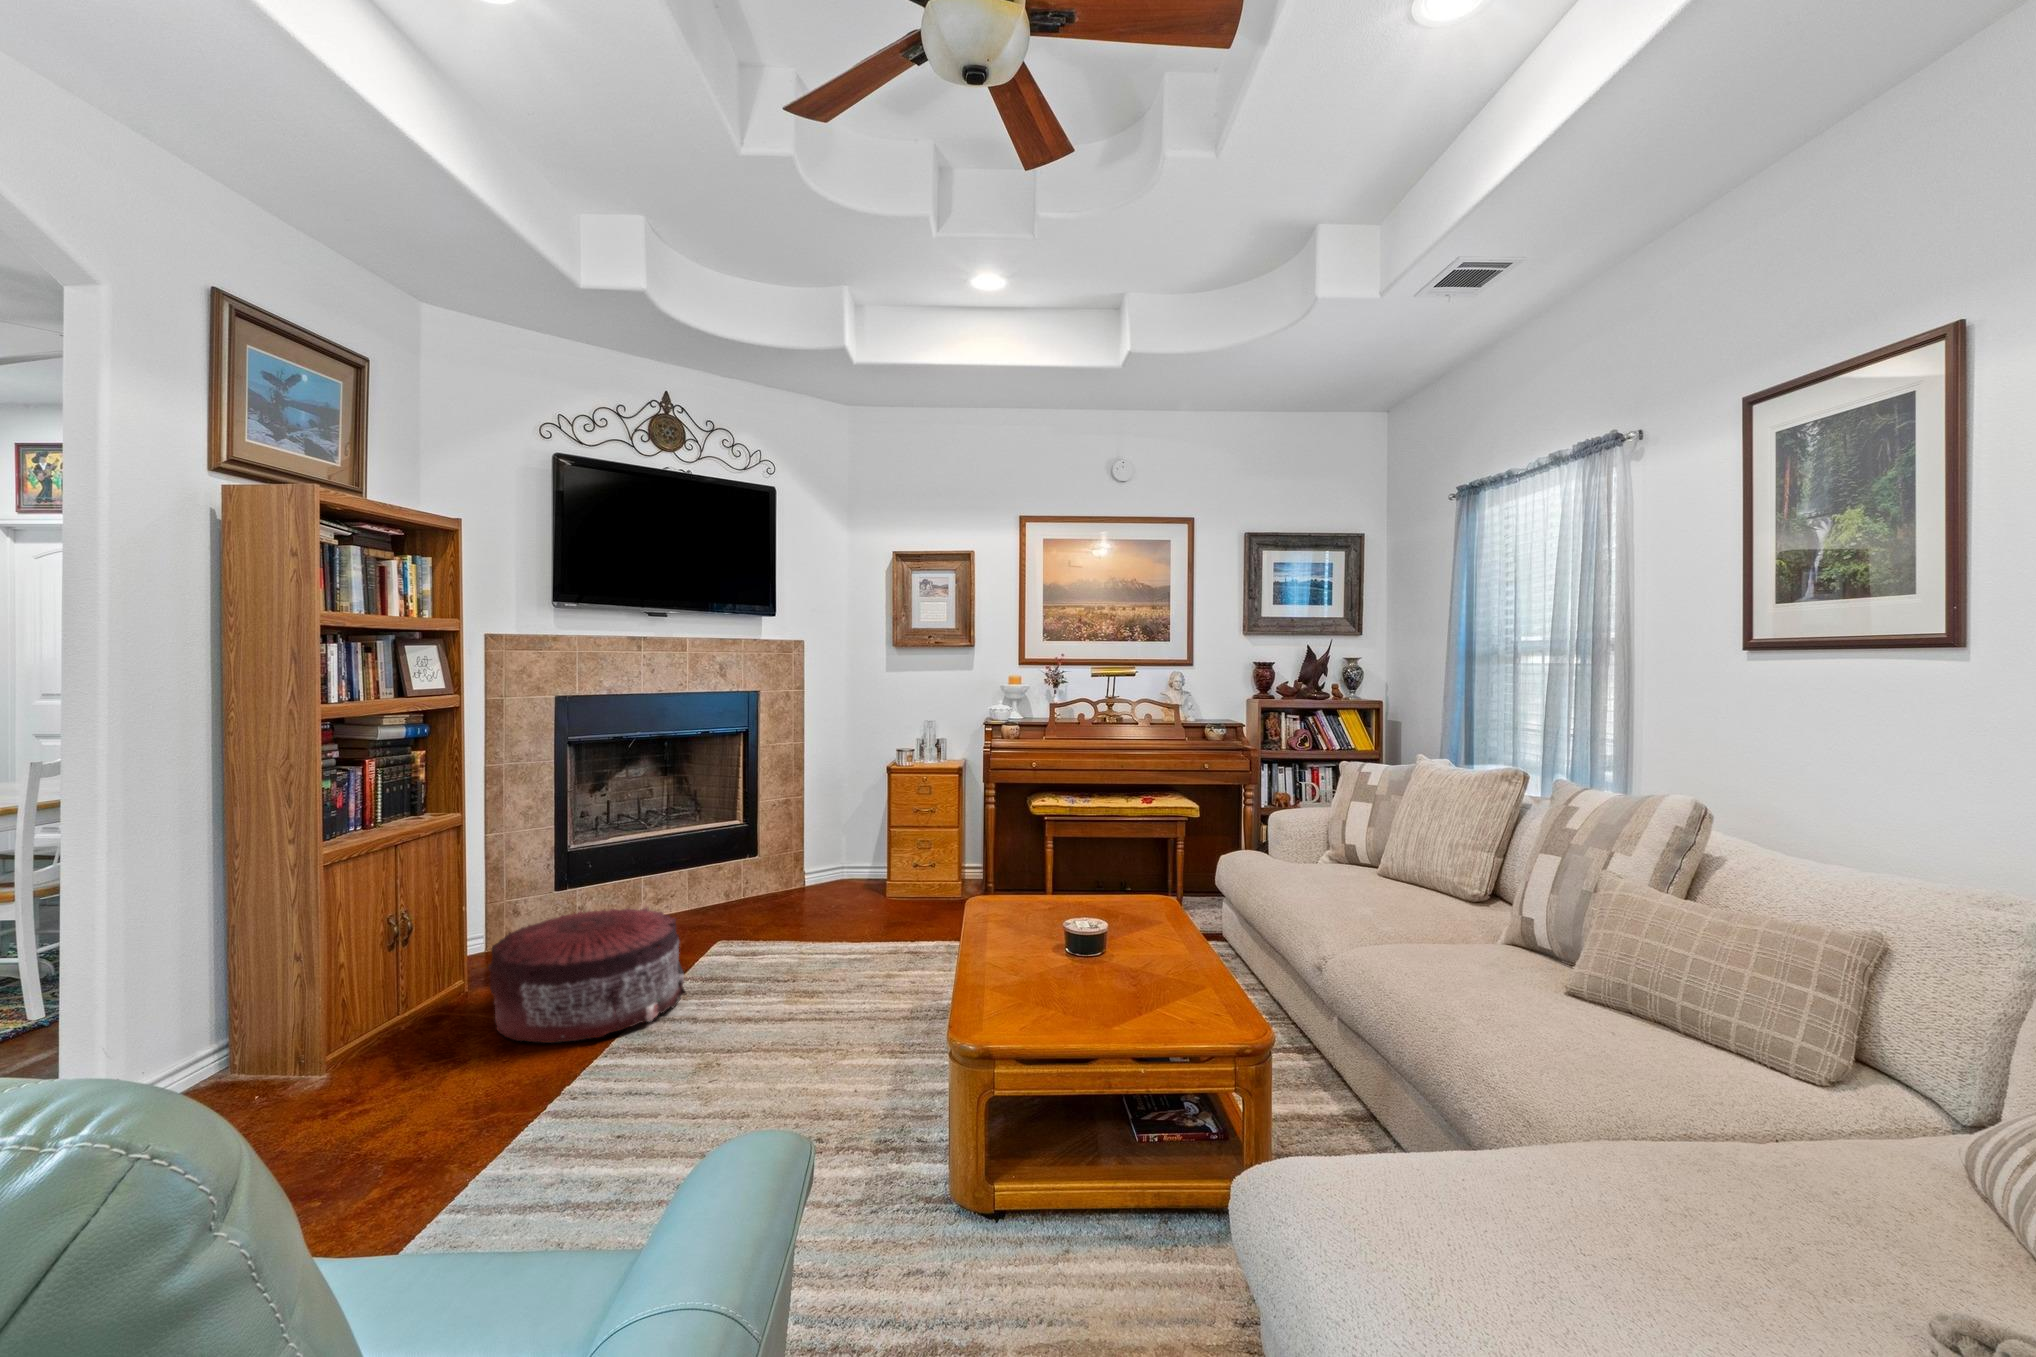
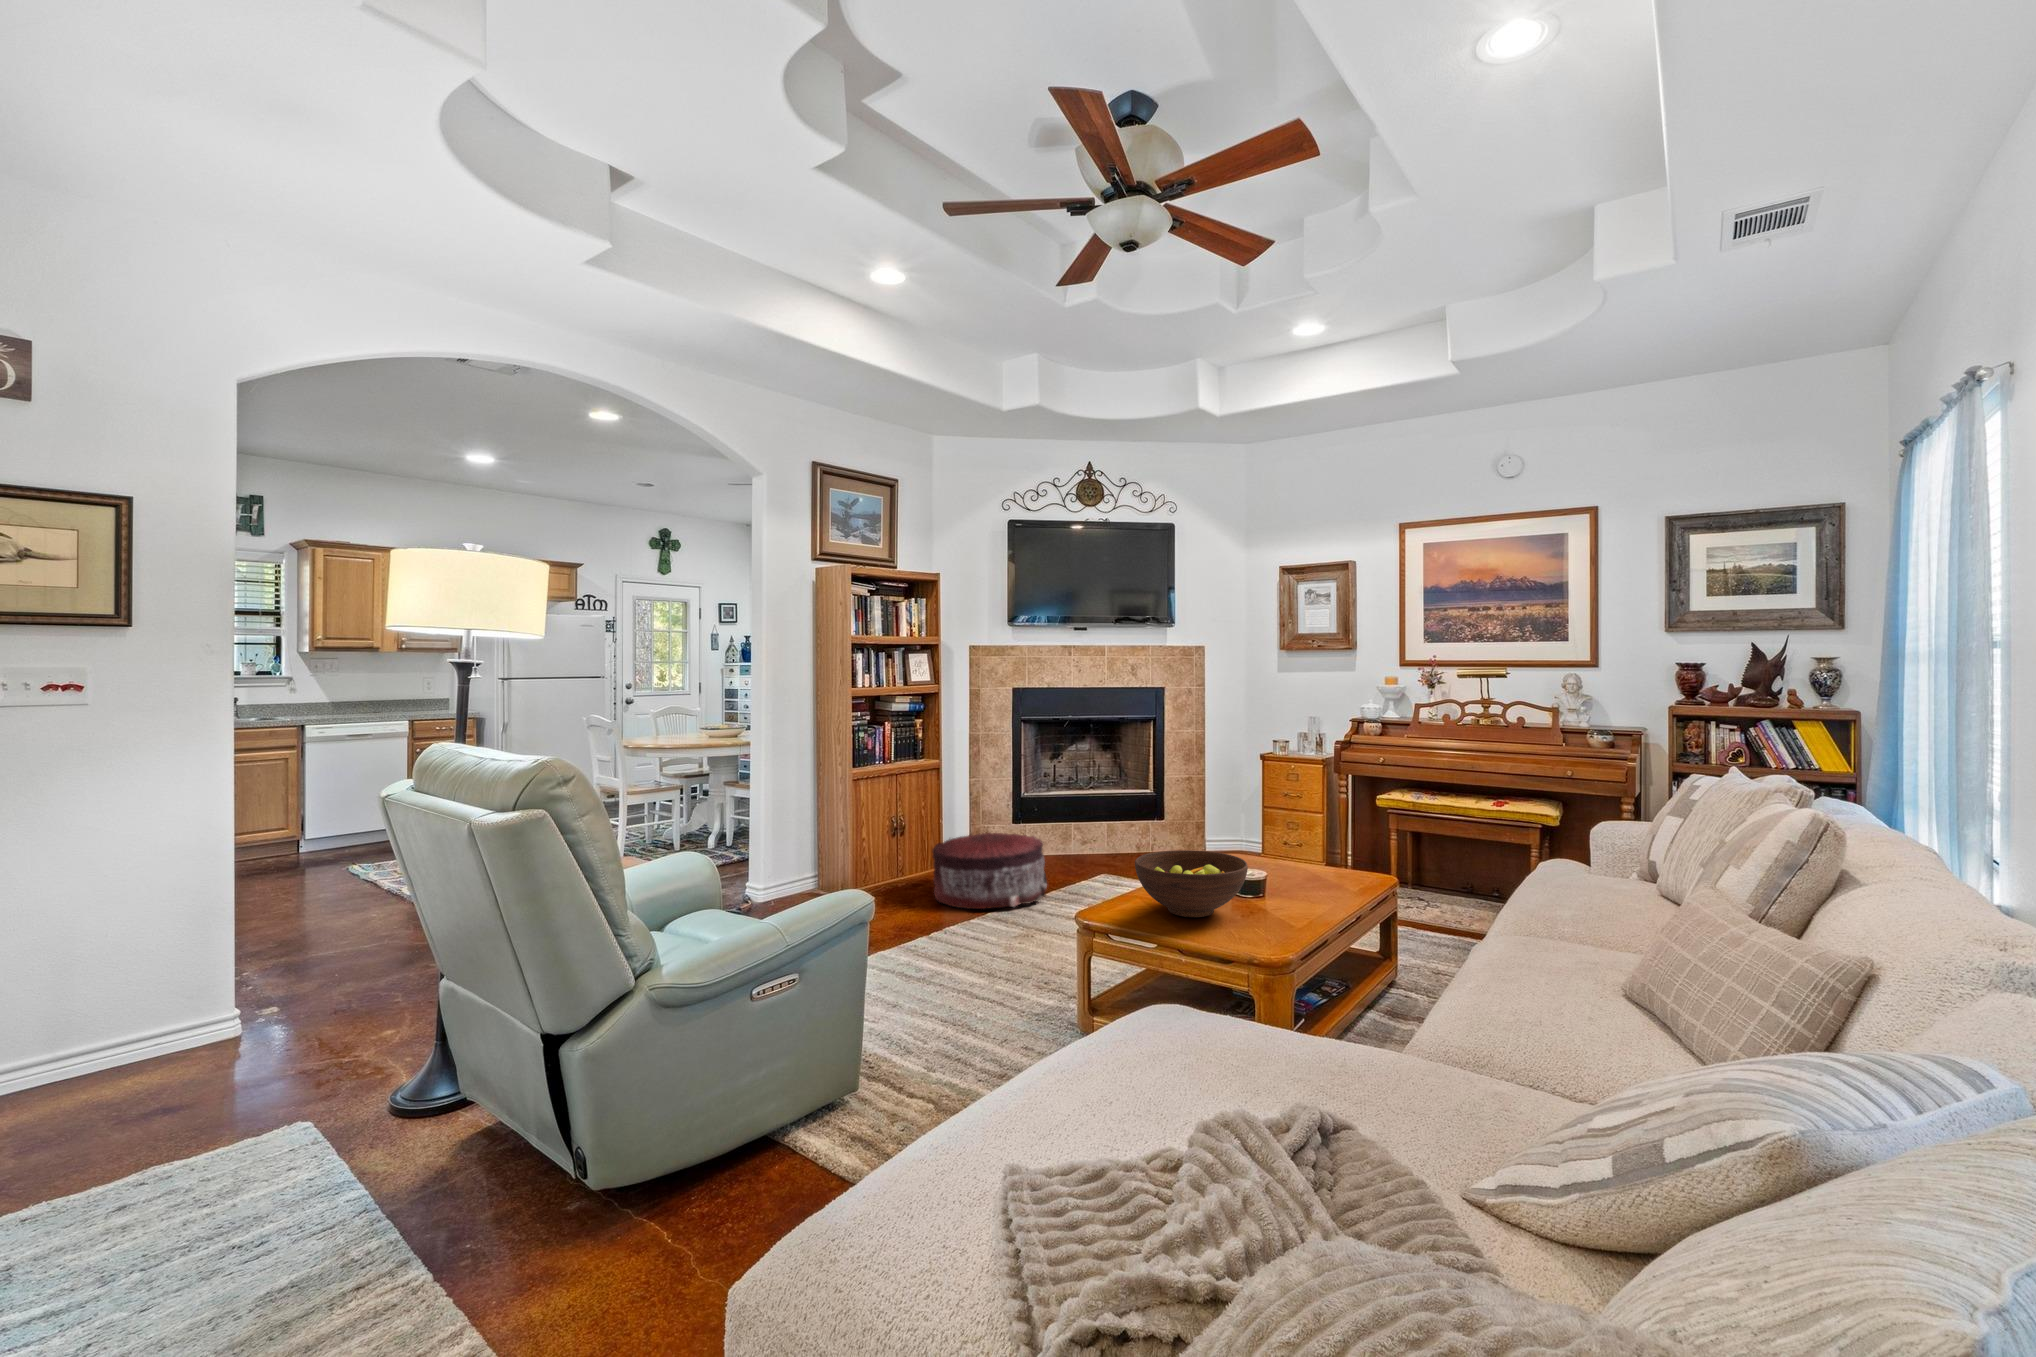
fruit bowl: none [1015,909,1163,1006] -> present [1135,850,1248,917]

